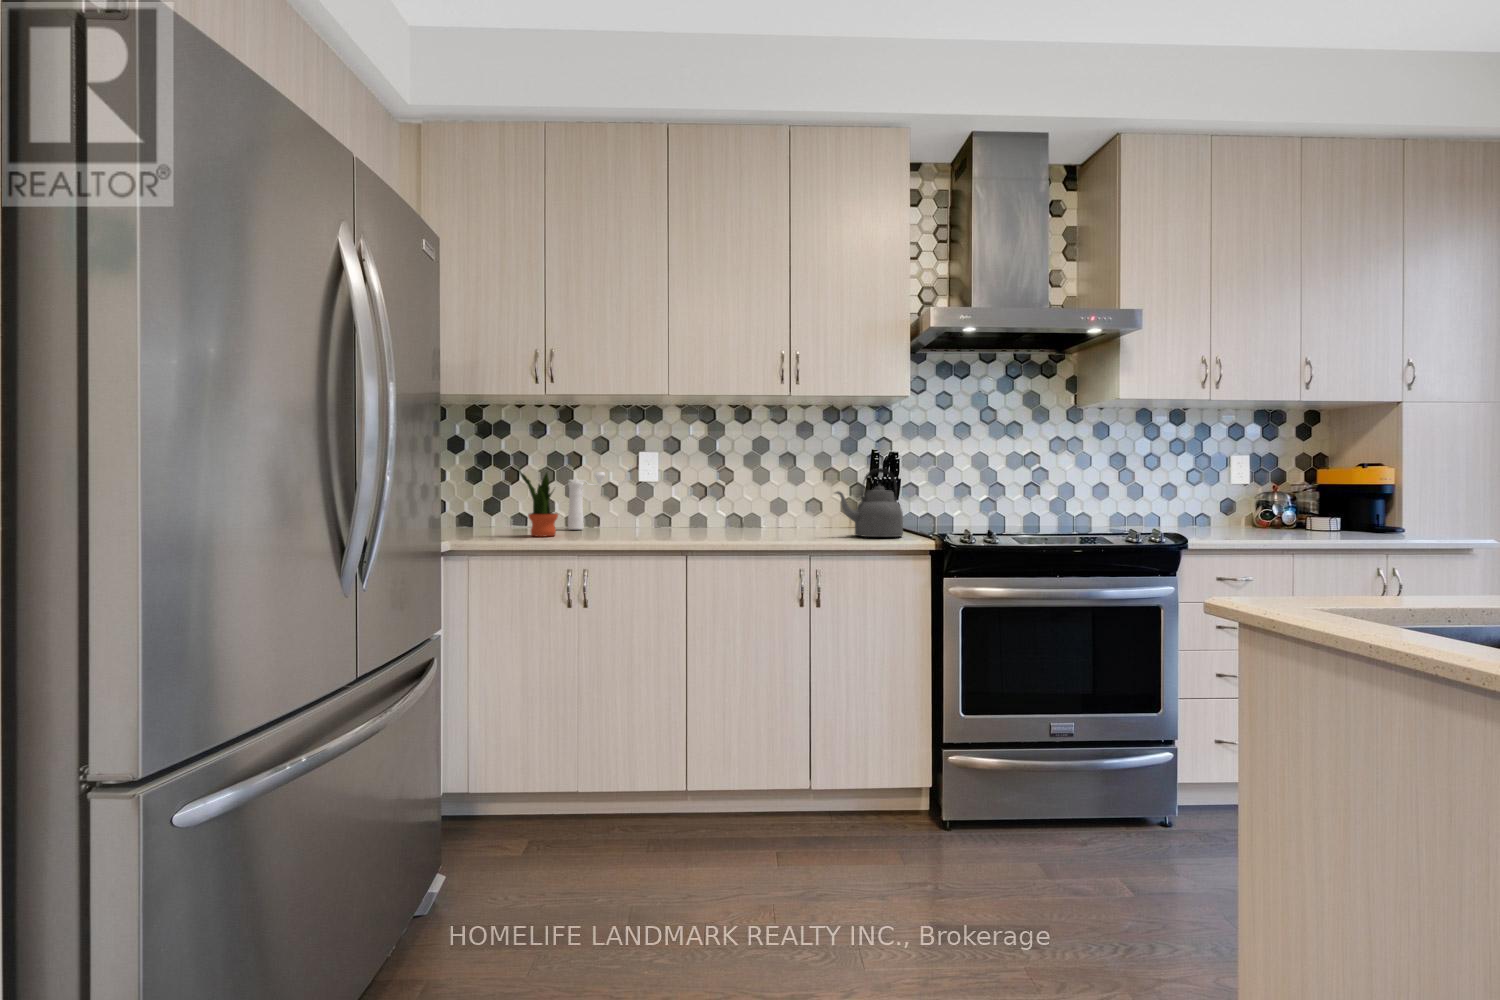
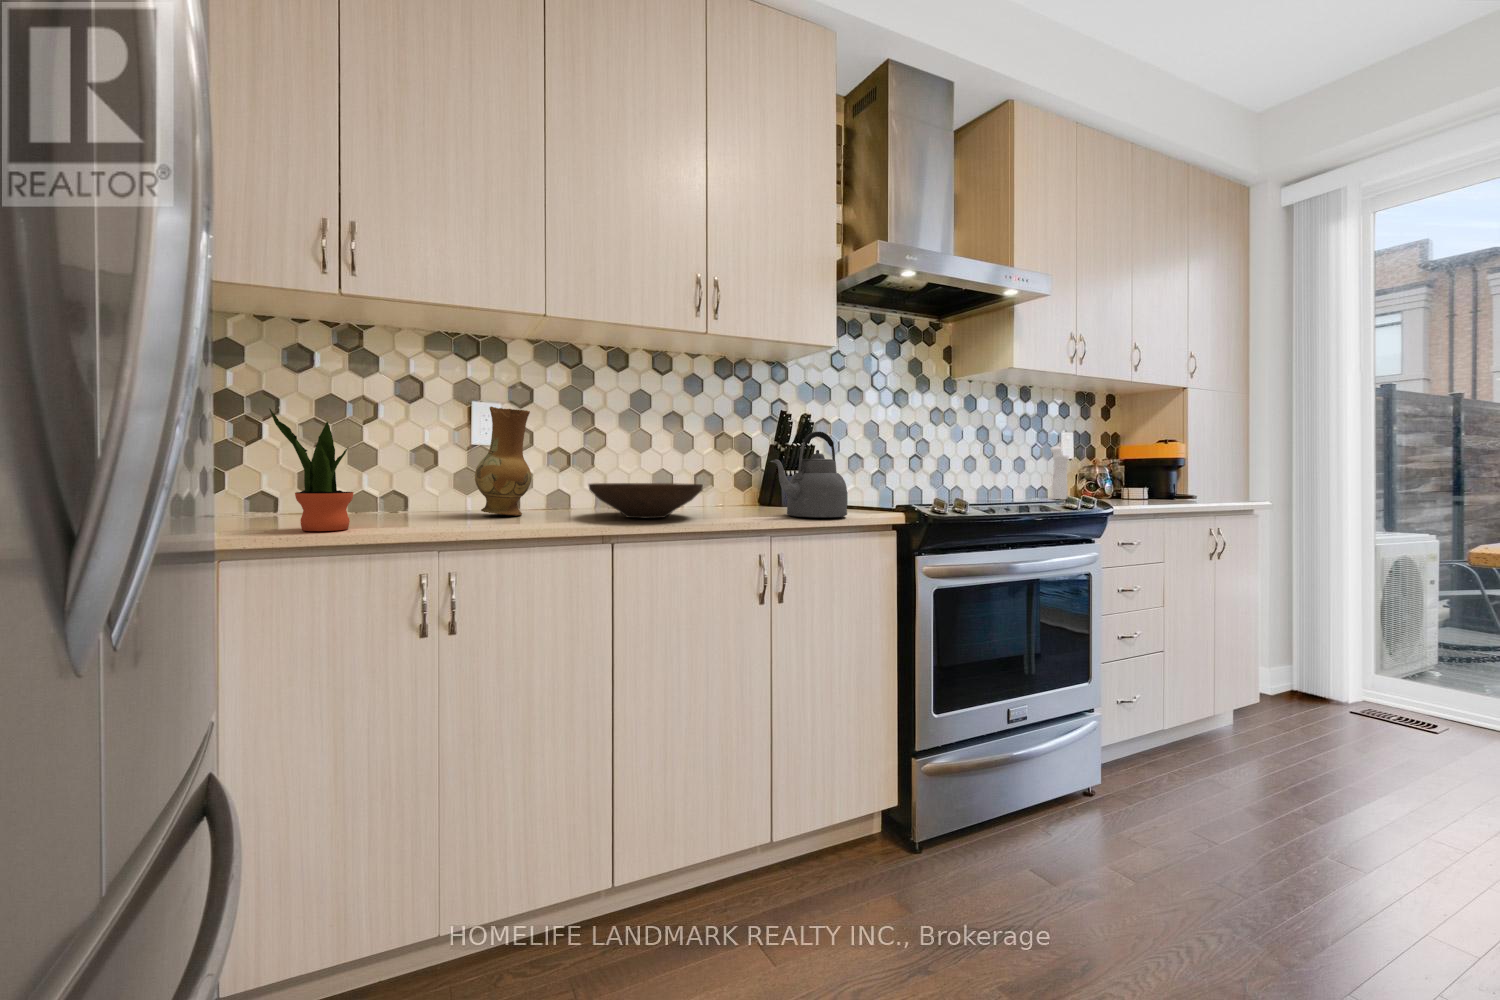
ceramic jug: none [635,456,671,531] -> present [475,407,531,516]
pepper mill: present [568,472,605,529] -> present [1051,446,1068,499]
wooden bowl: none [704,509,786,534] -> present [589,483,703,518]

